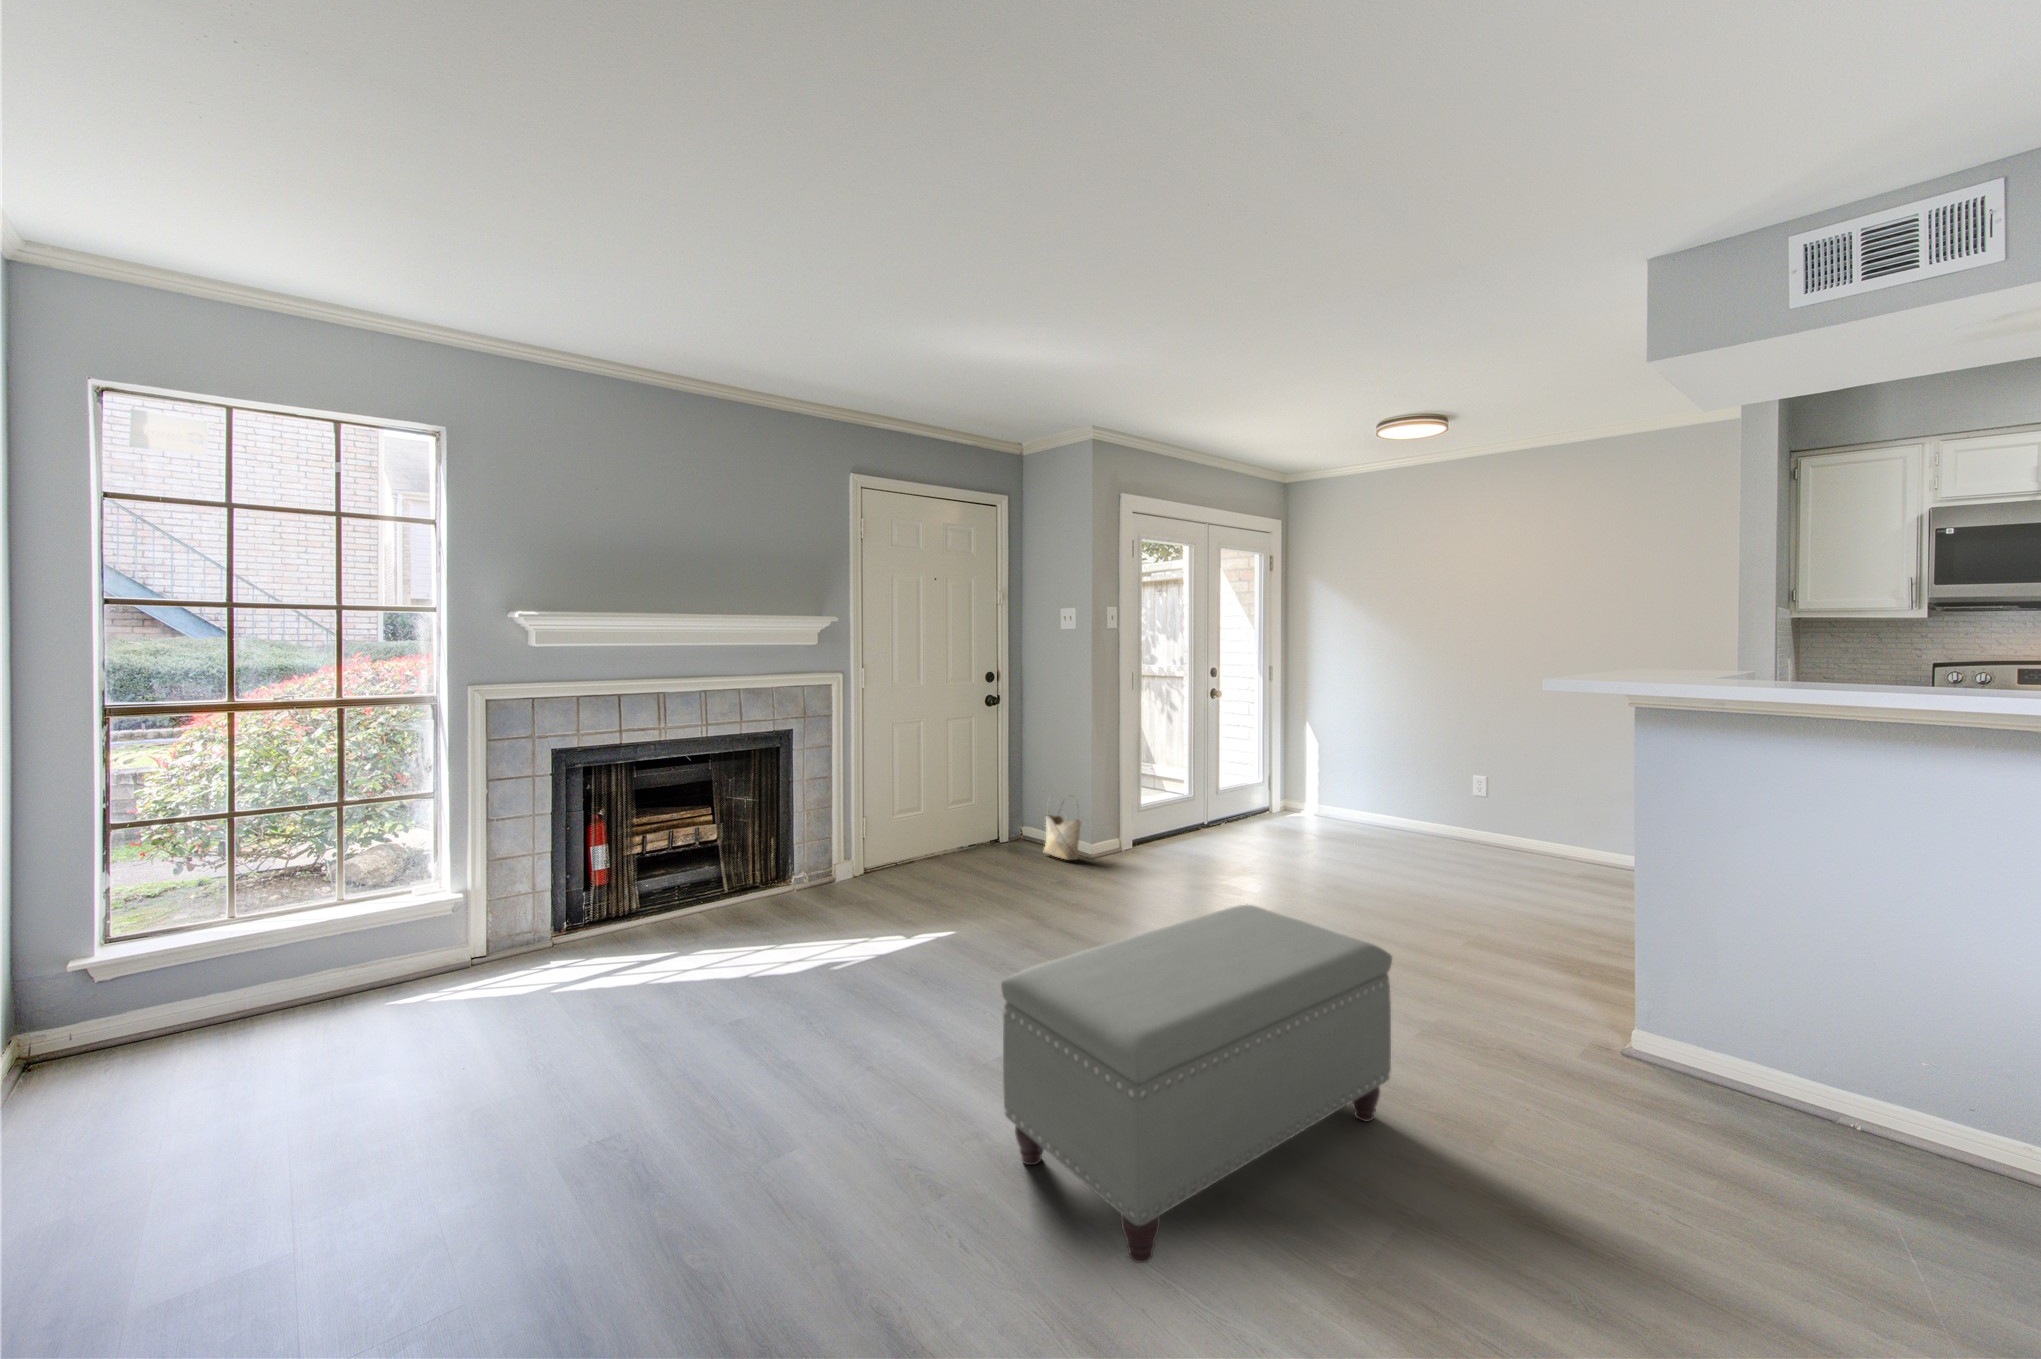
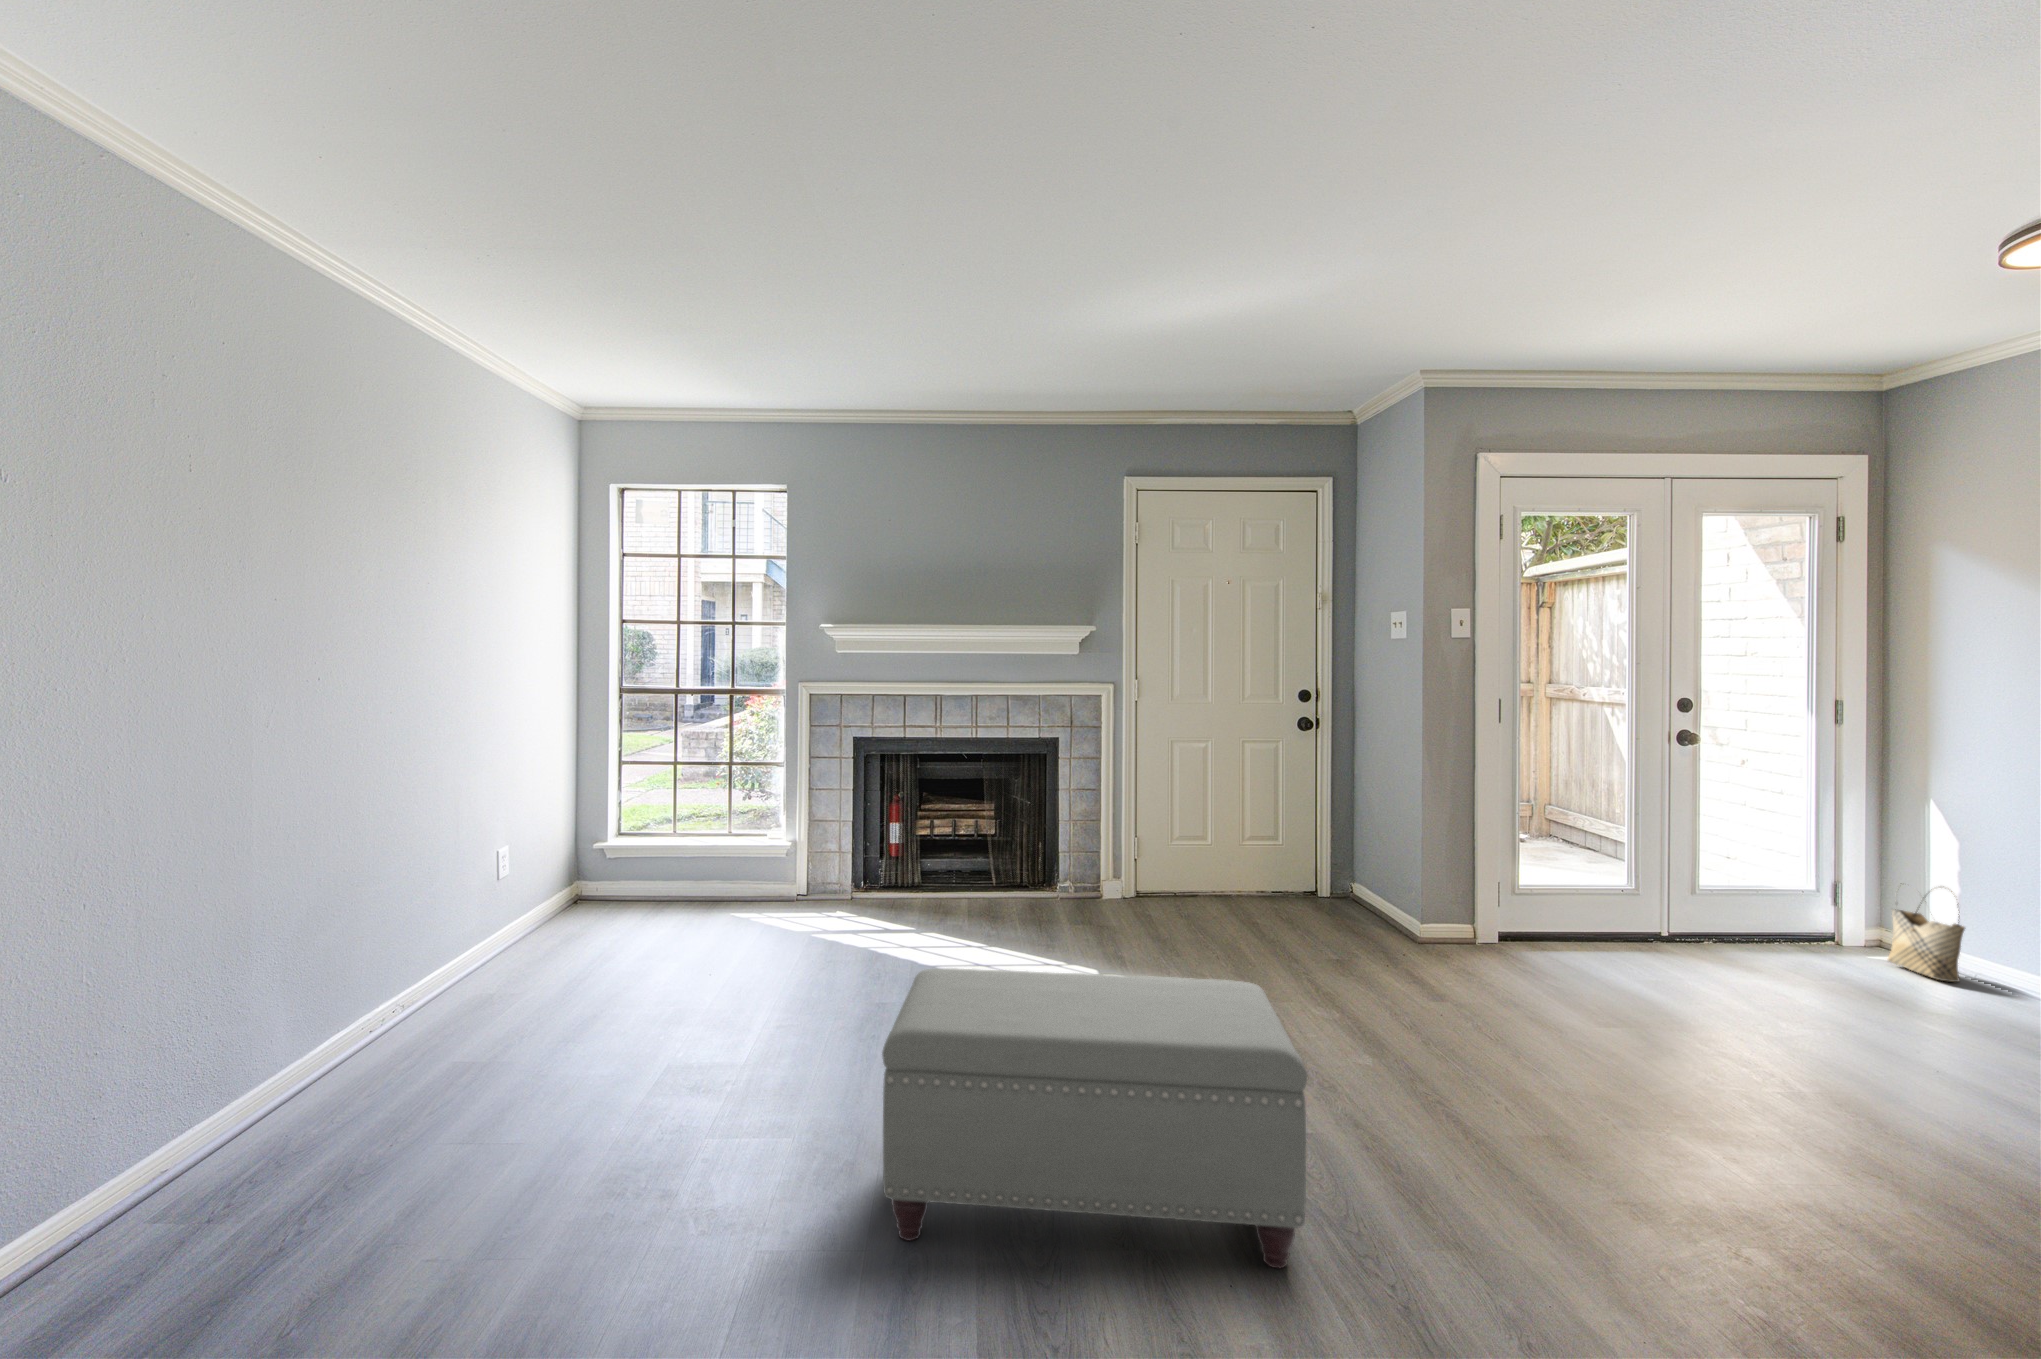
woven basket: present [1044,795,1081,860] -> present [1888,891,1965,982]

